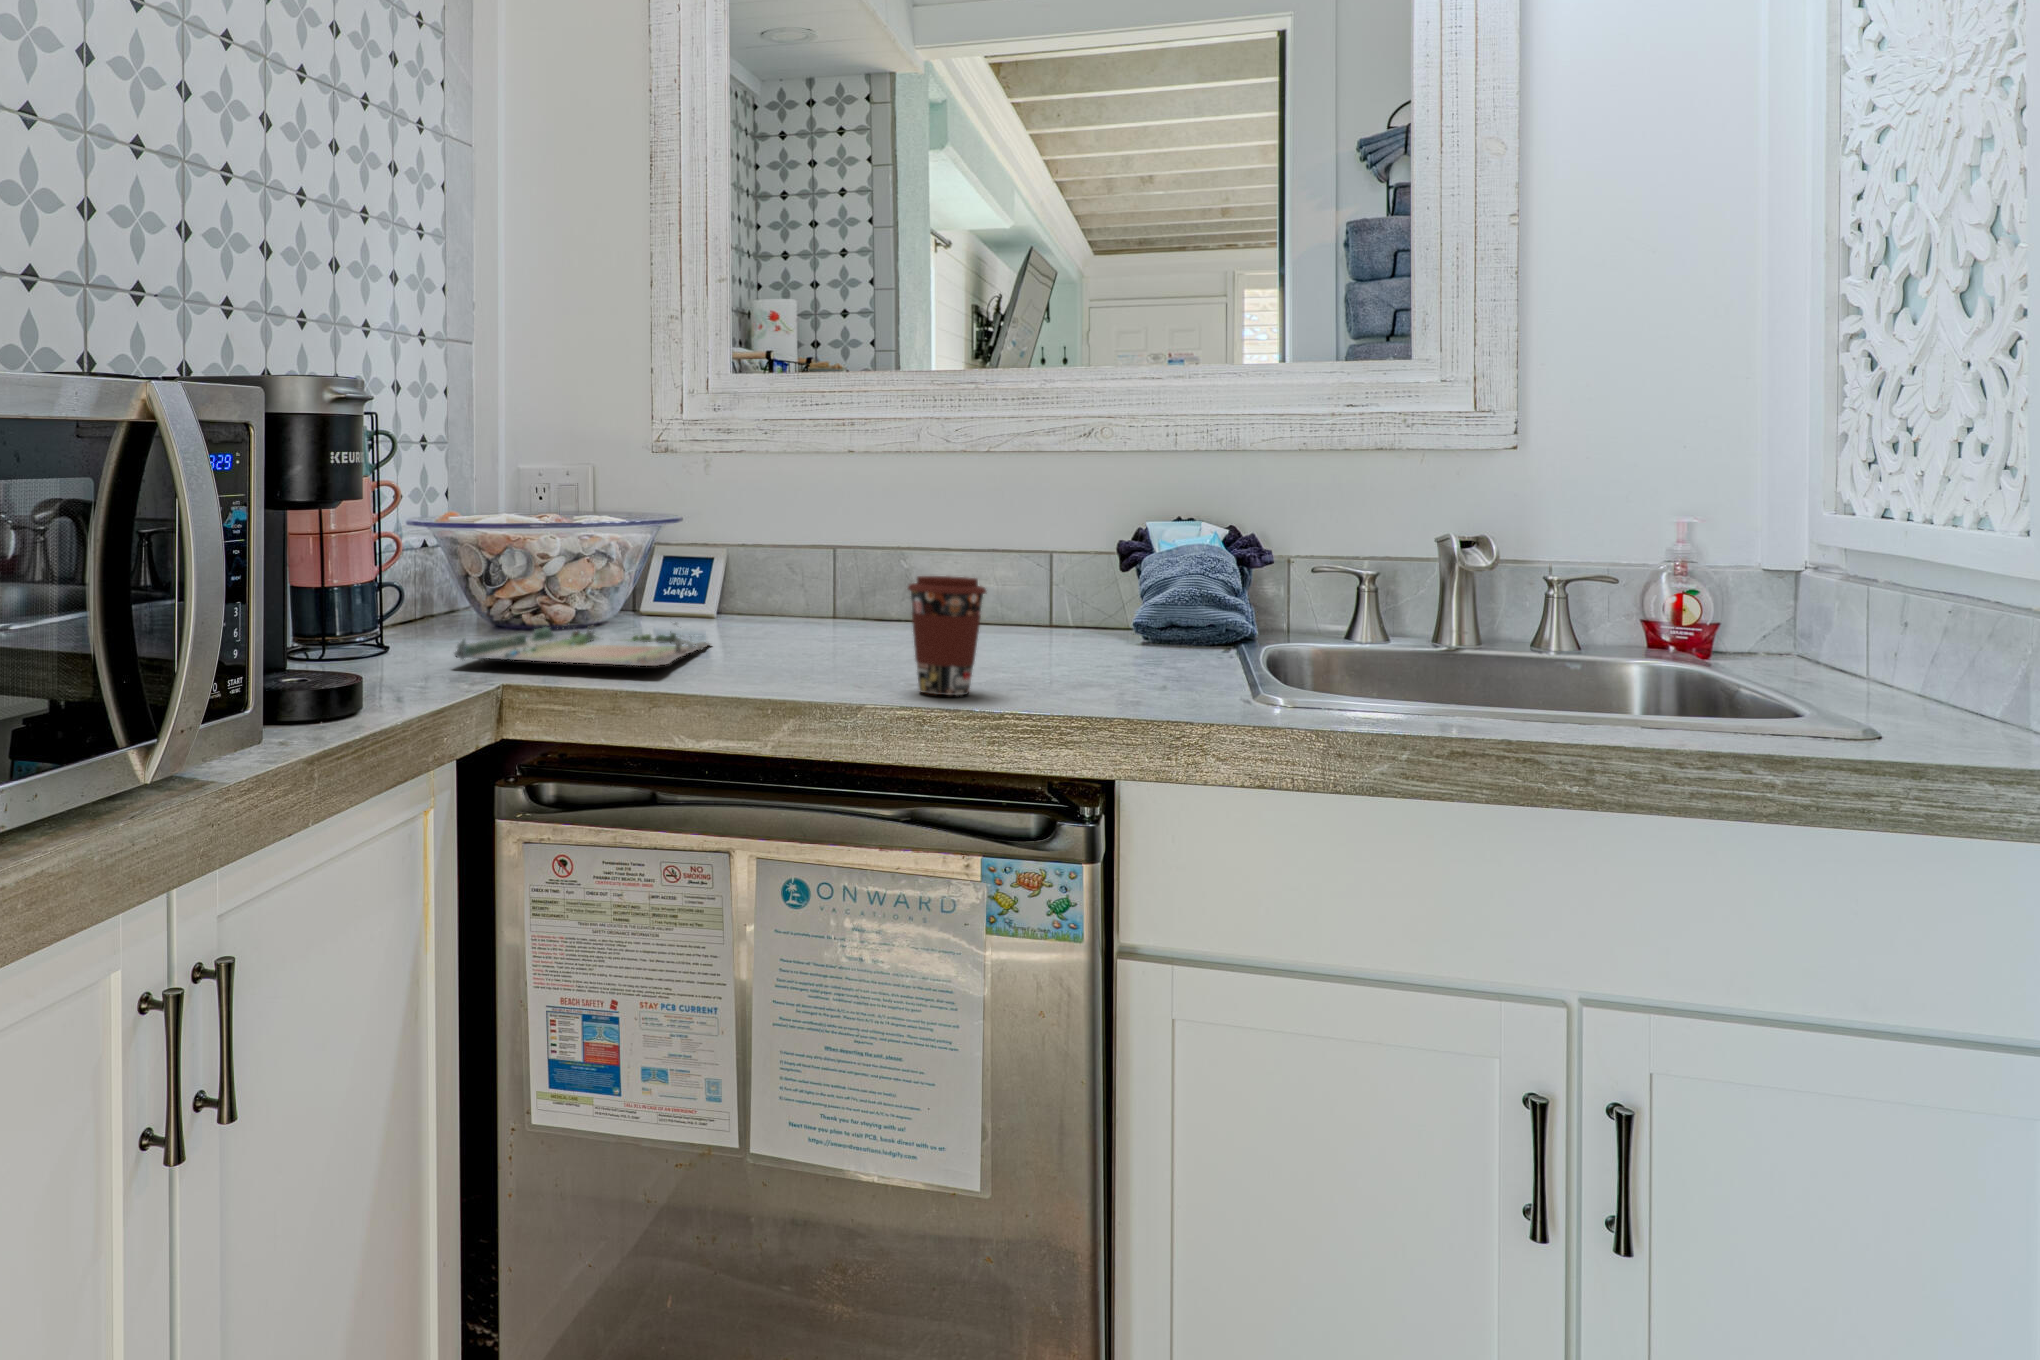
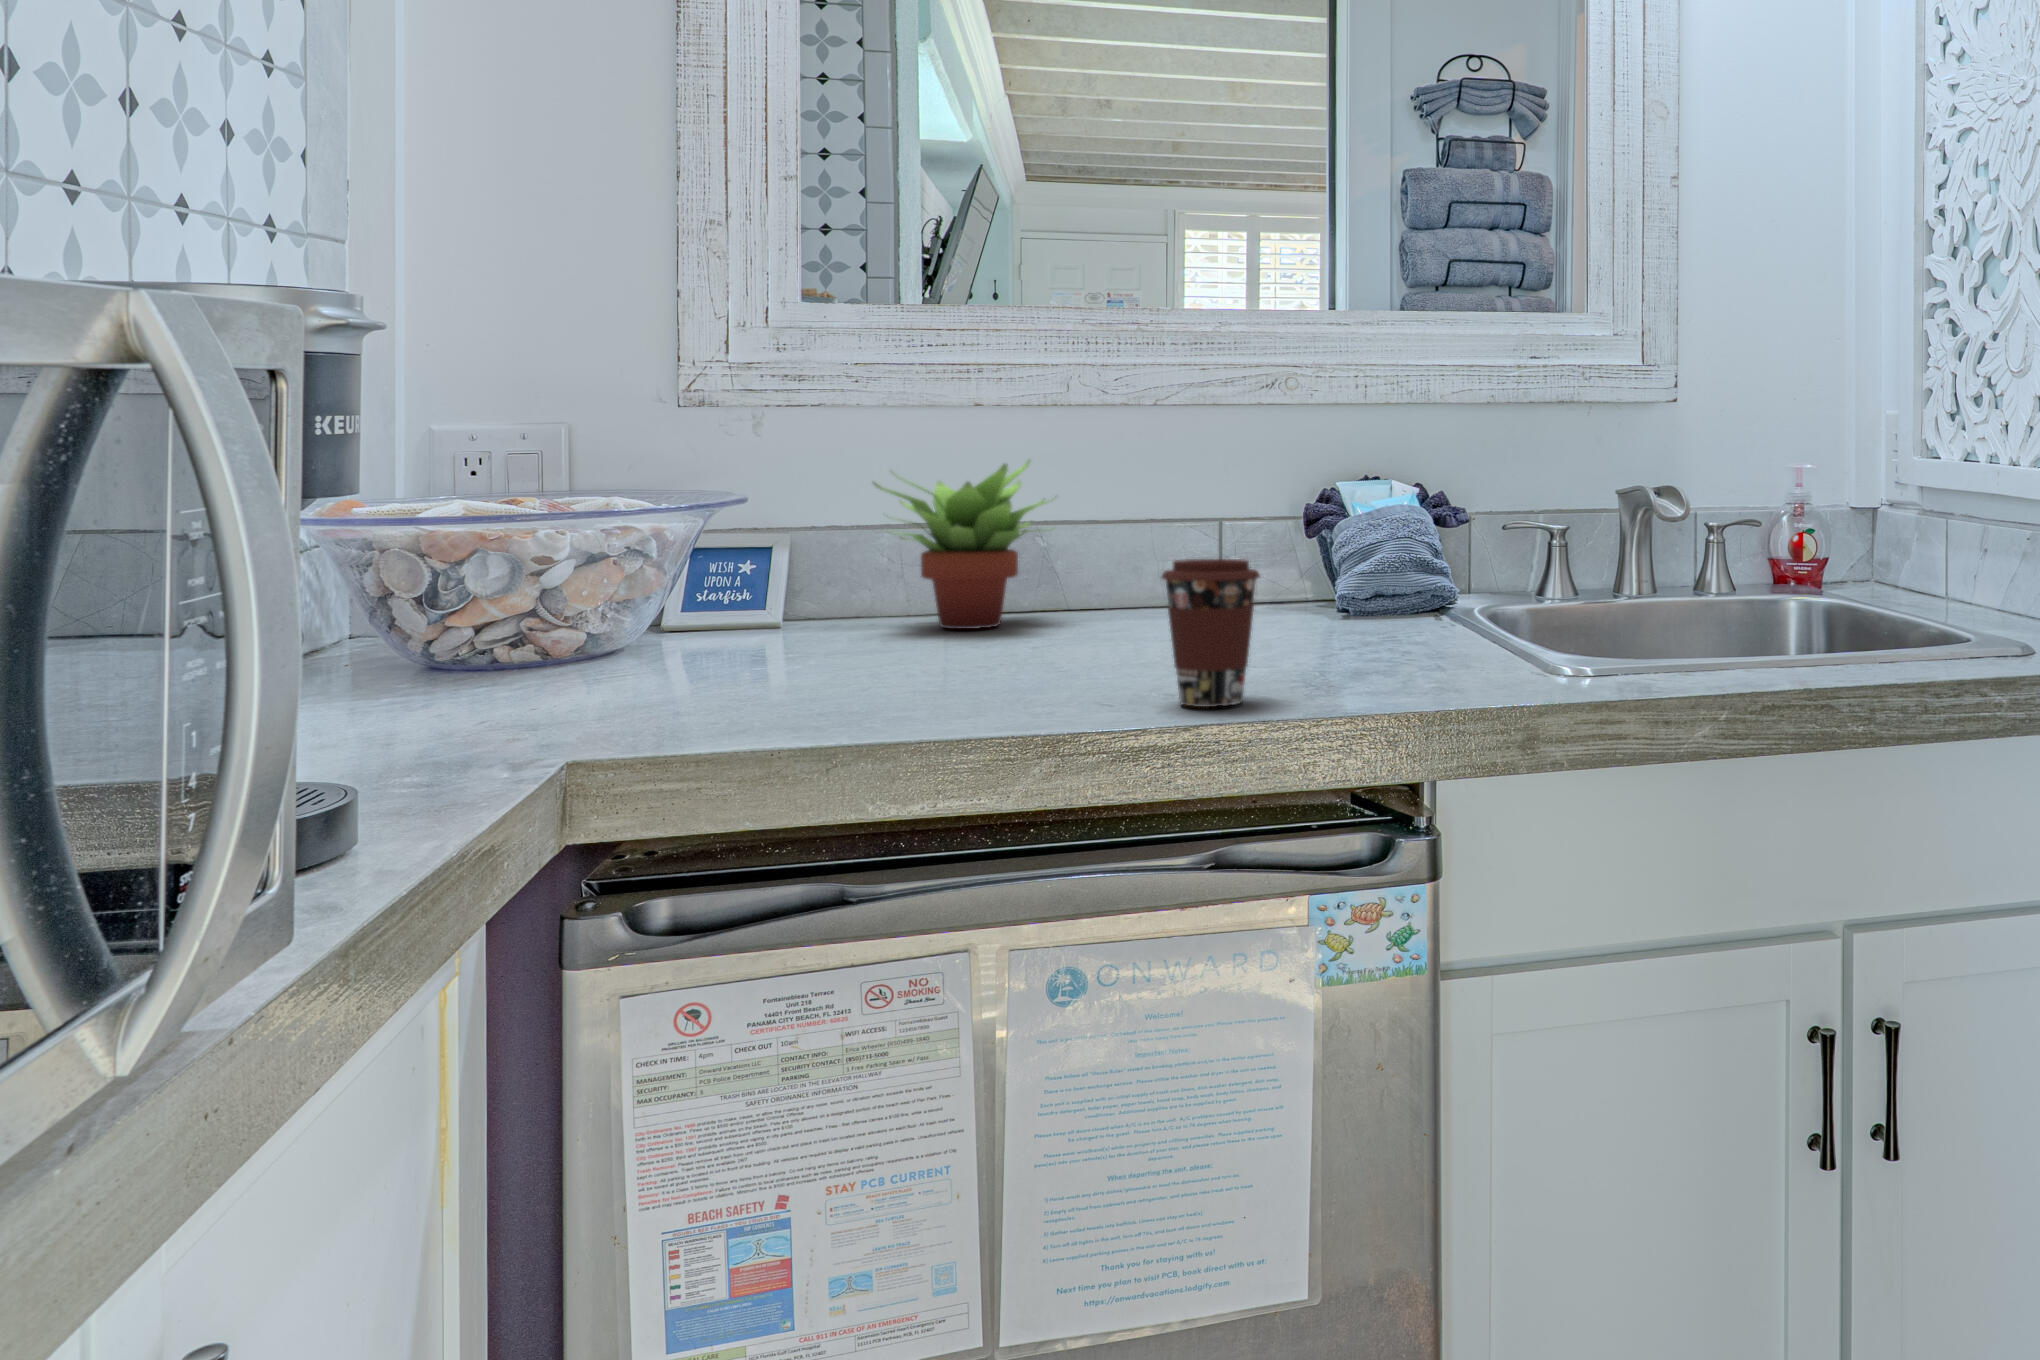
succulent plant: none [773,498,912,627] -> present [873,460,1056,629]
tray: present [454,623,710,666] -> none [457,637,829,735]

